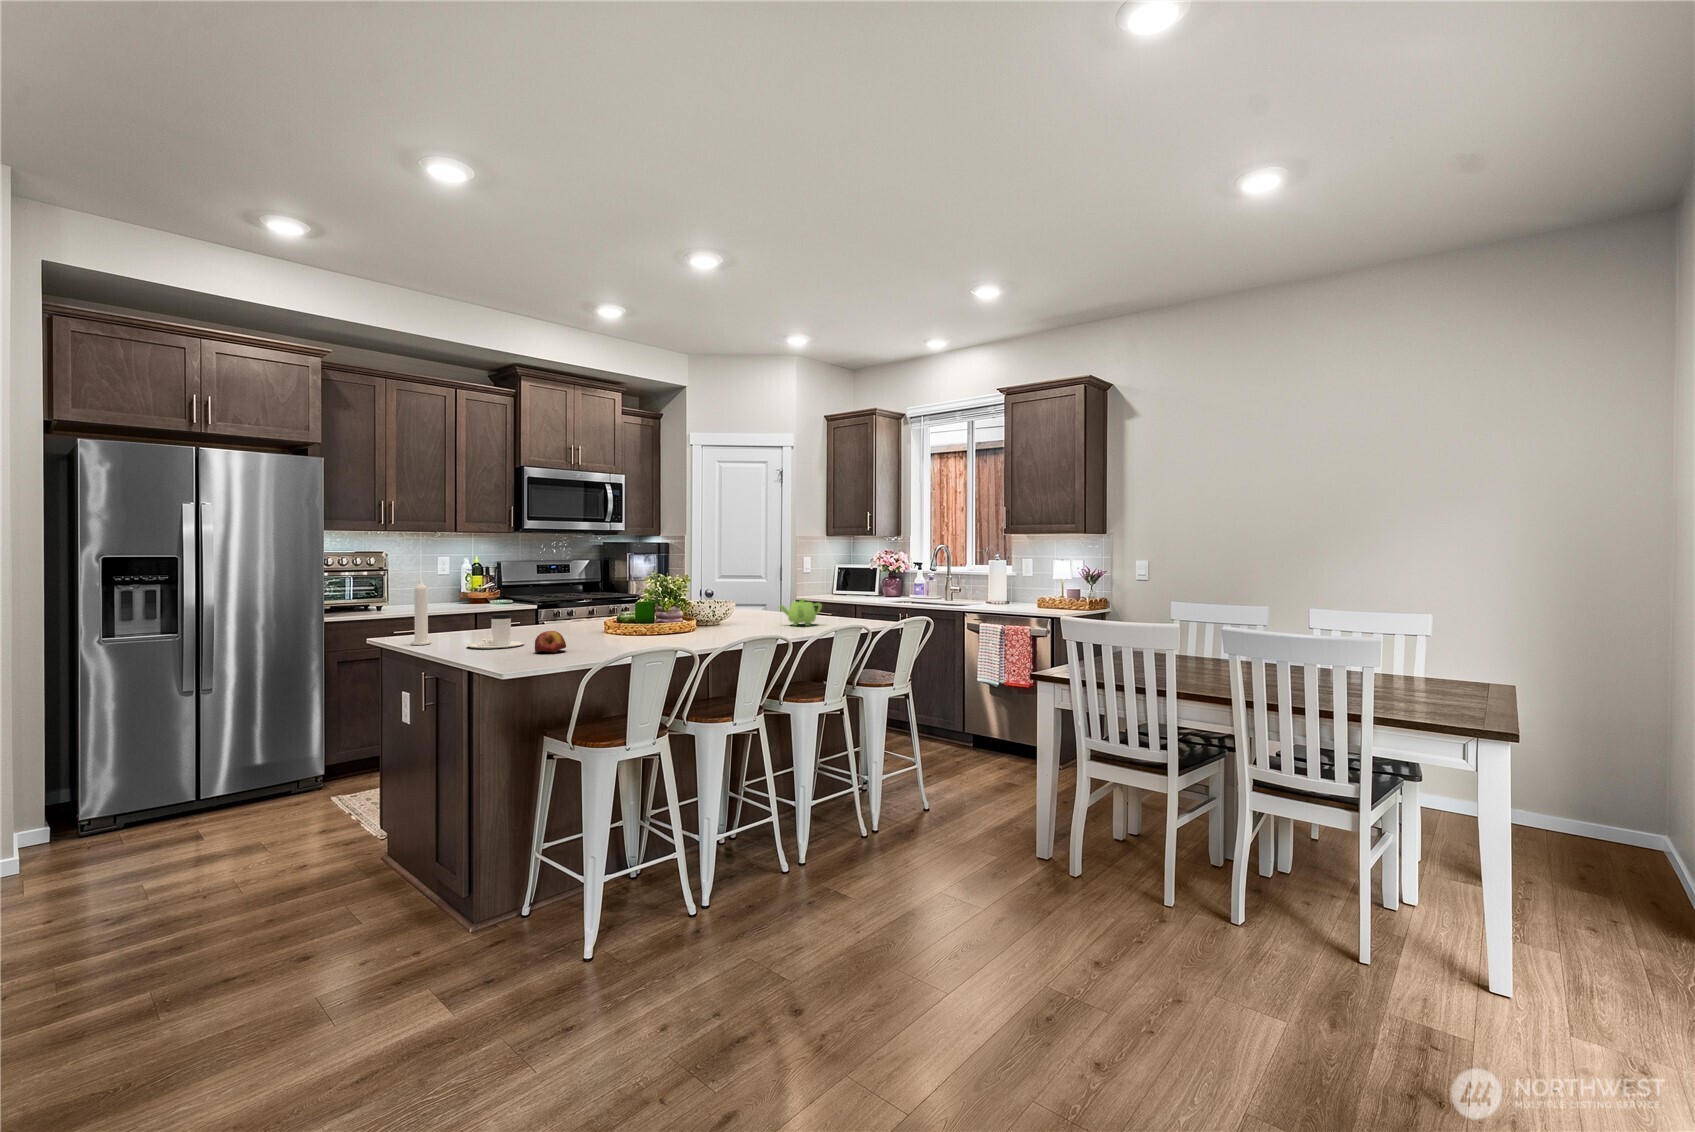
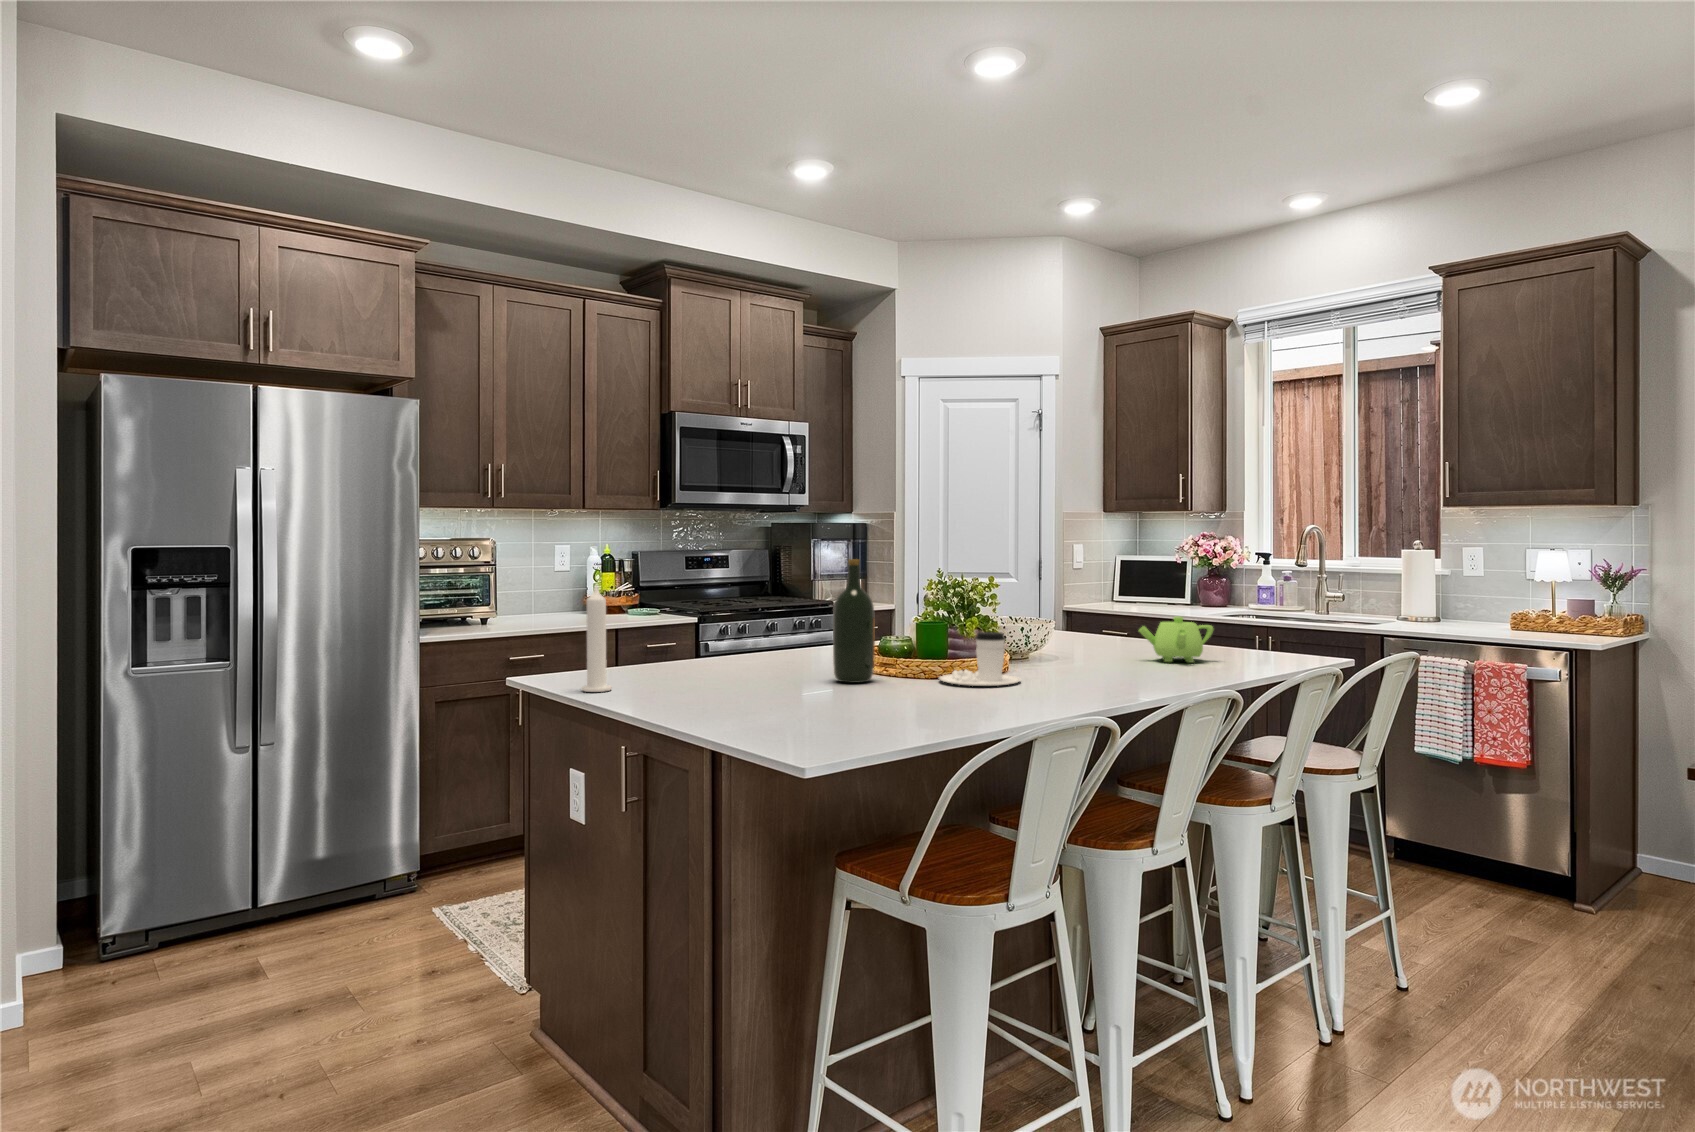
wine bottle: none [577,564,603,638] -> present [833,559,875,683]
coffee cup: present [467,614,524,648] -> present [939,632,1020,686]
apple: present [535,631,566,653] -> none [799,676,850,715]

